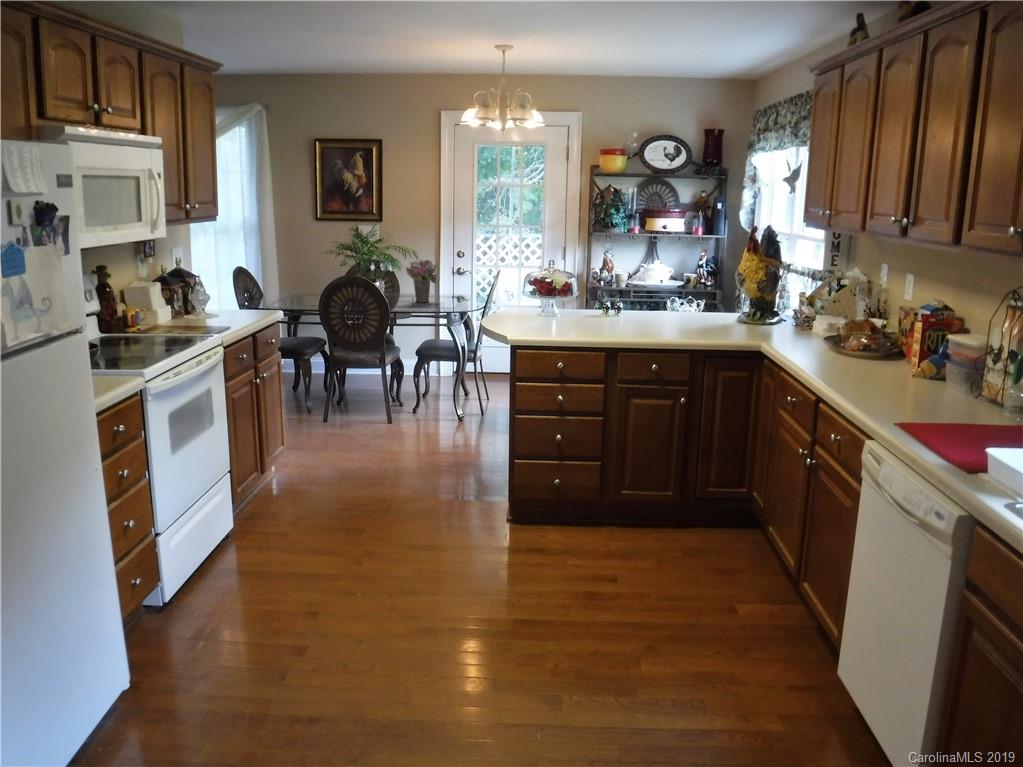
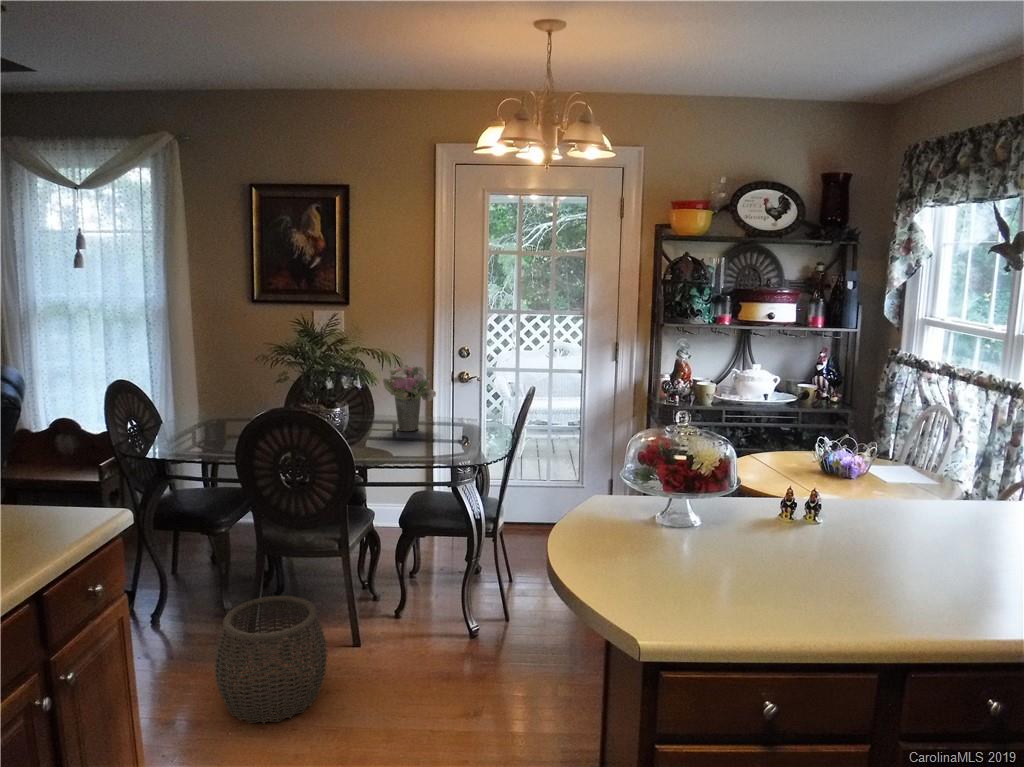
woven basket: none [317,382,377,443] -> present [215,596,327,724]

